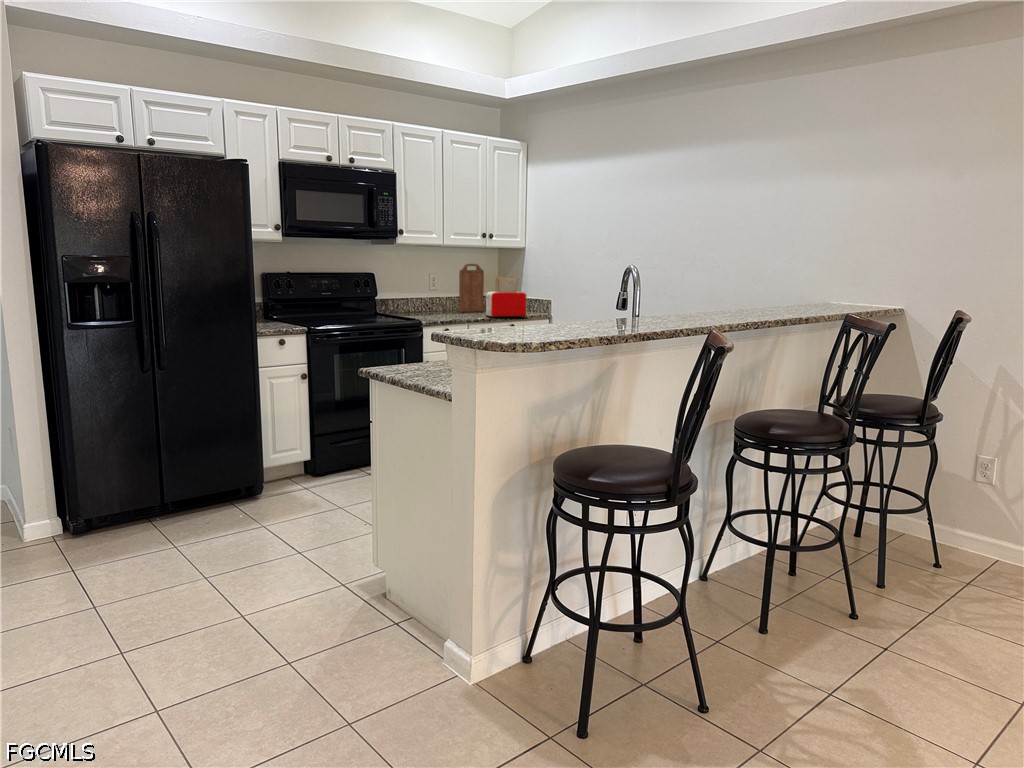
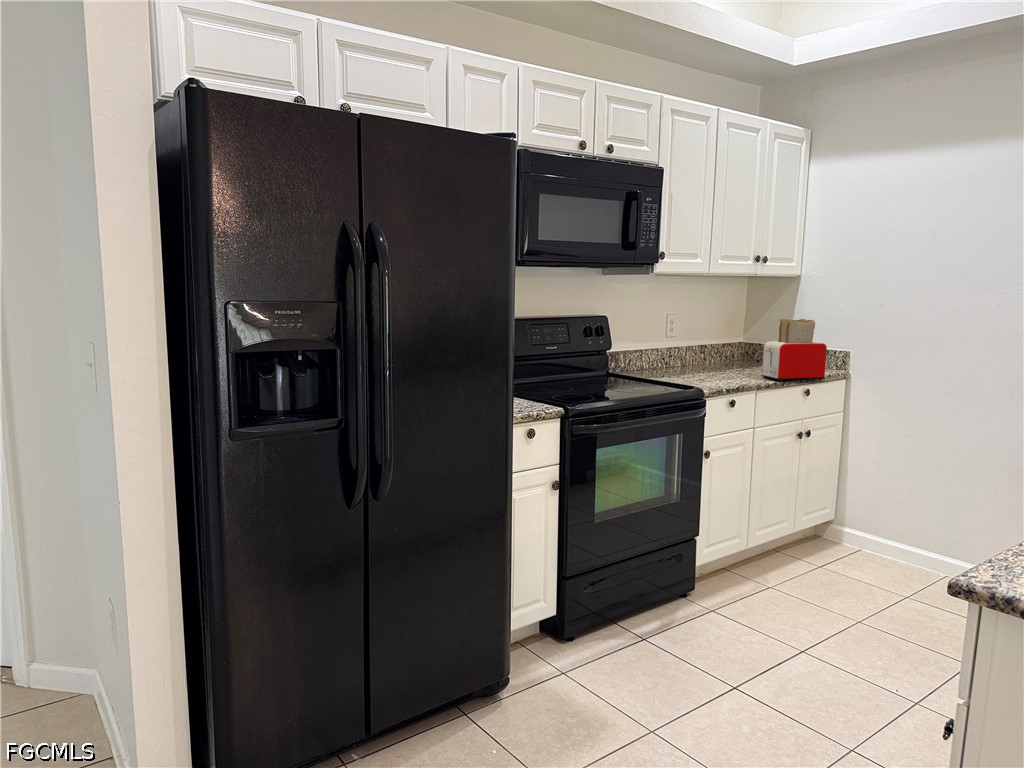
cutting board: present [459,264,484,312] -> none [705,299,737,368]

